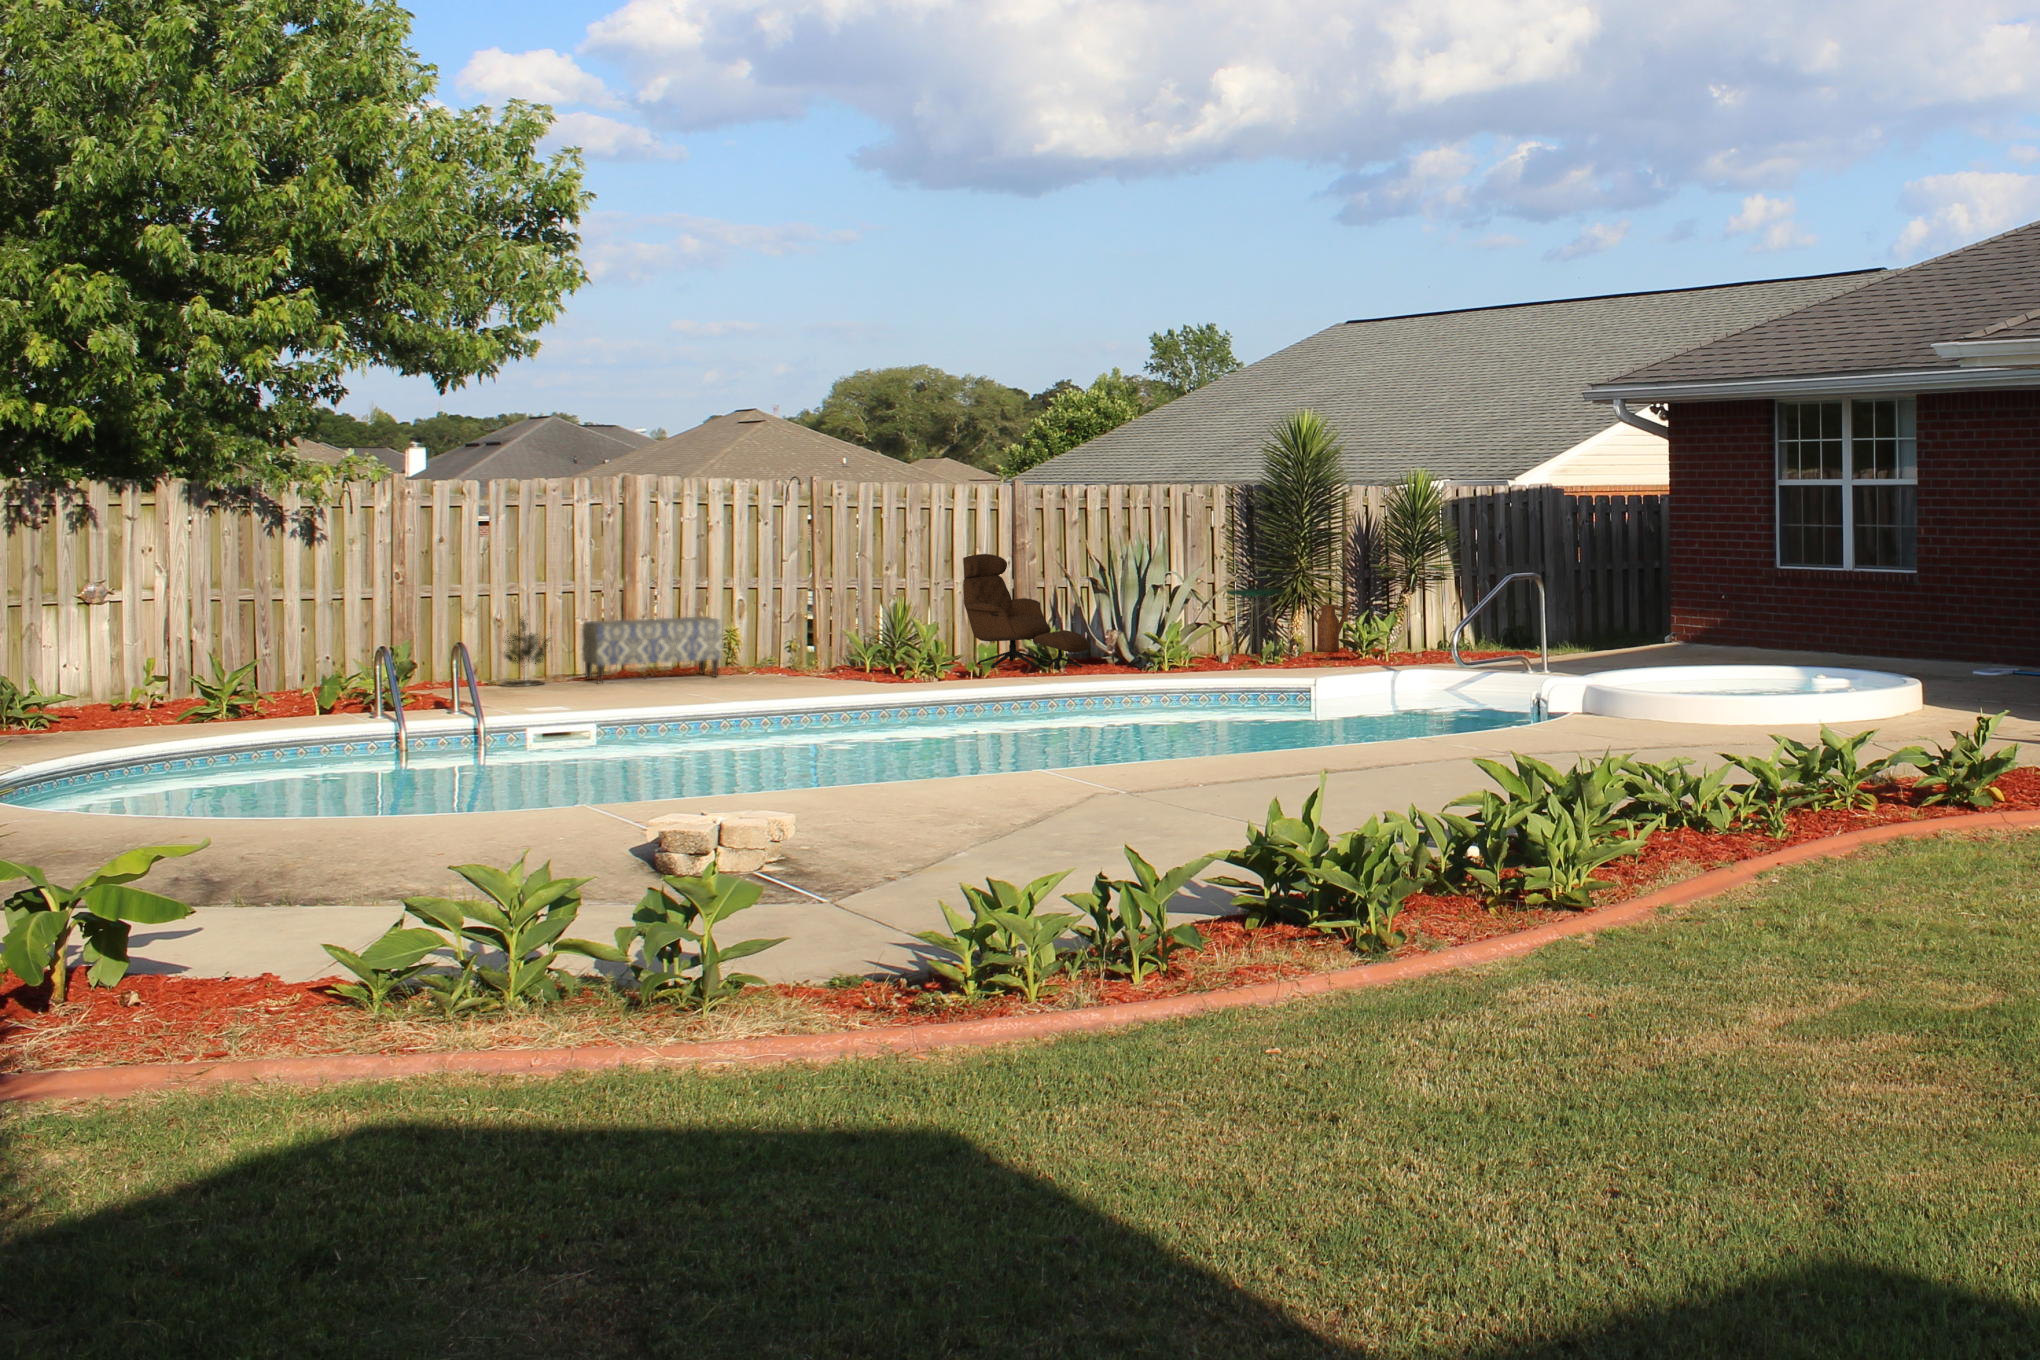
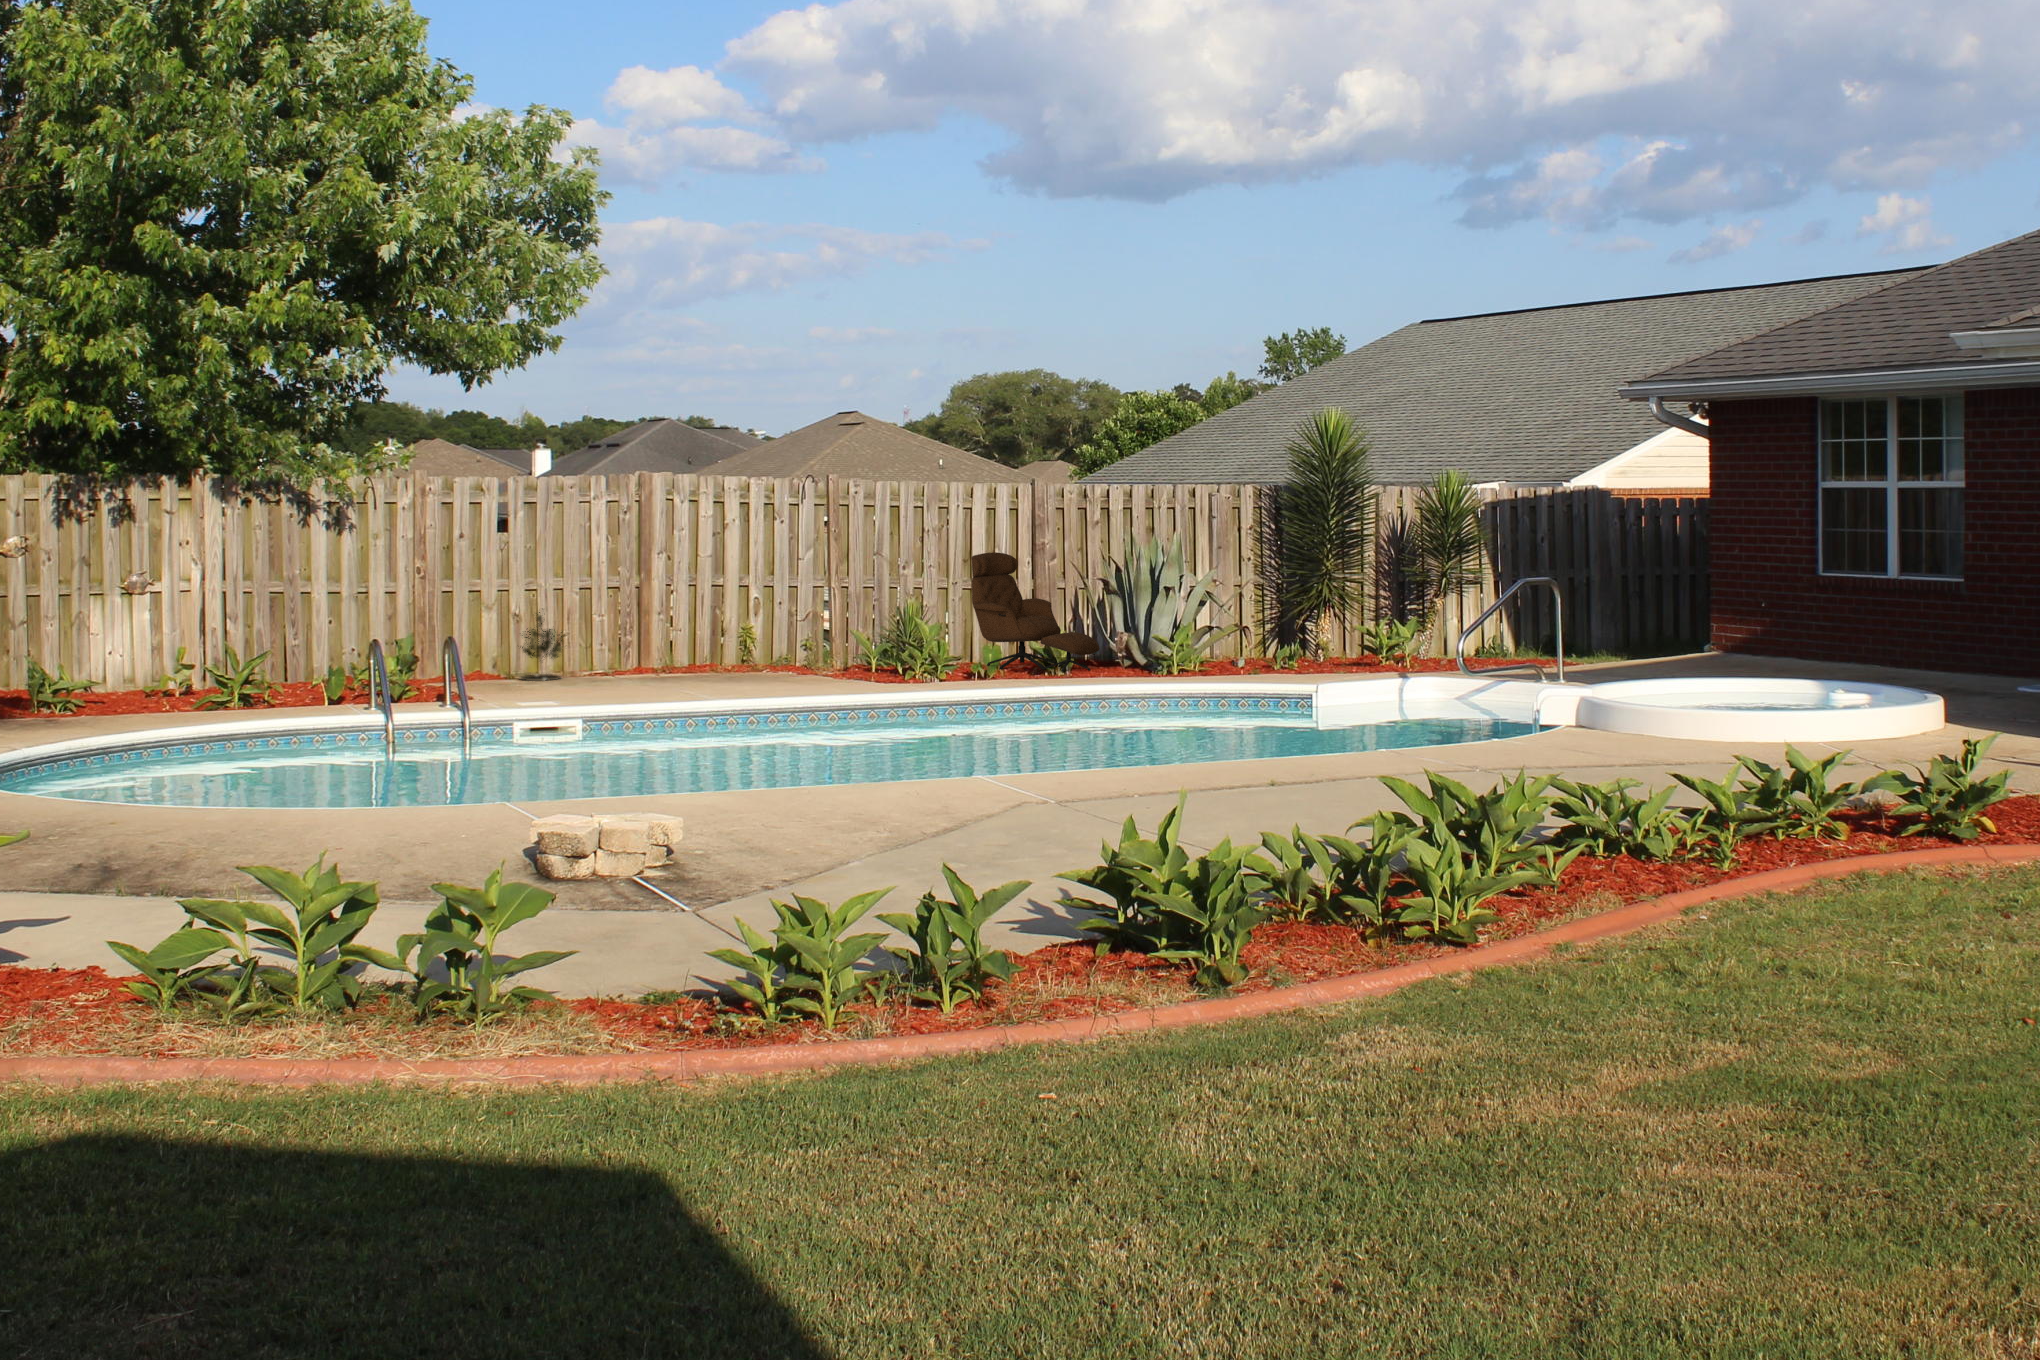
side table: present [1226,589,1284,652] -> none [1243,591,1307,662]
watering can: present [1314,603,1351,652] -> none [1338,606,1379,658]
bench: present [582,617,722,684] -> none [598,614,731,679]

